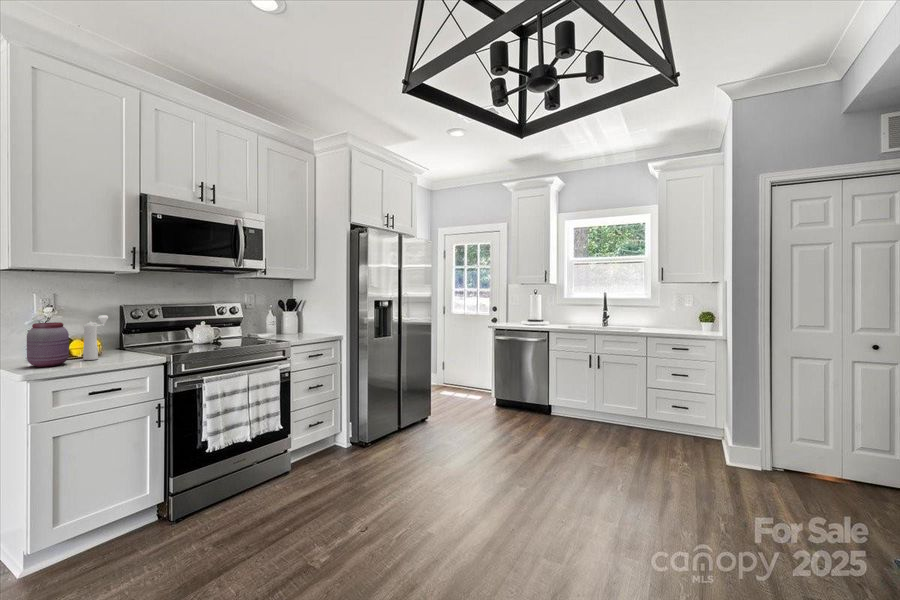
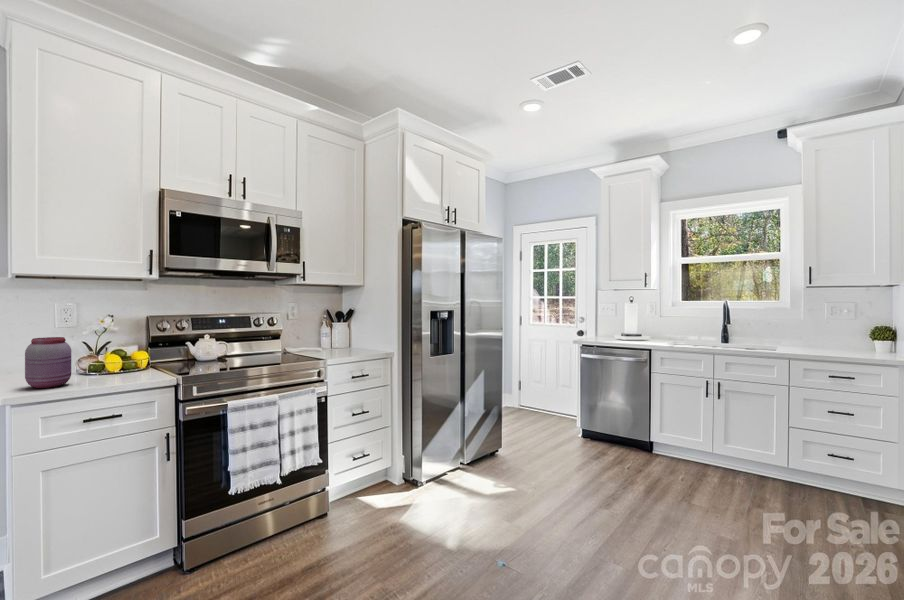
pepper mill: present [83,315,108,360] -> none [90,328,122,380]

